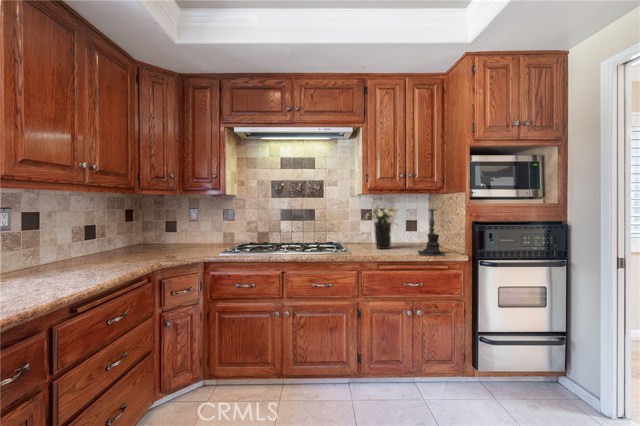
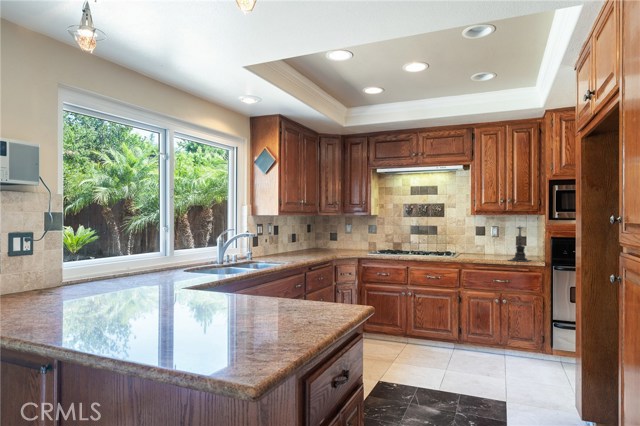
flower arrangement: present [362,204,398,249] -> none [469,222,502,257]

